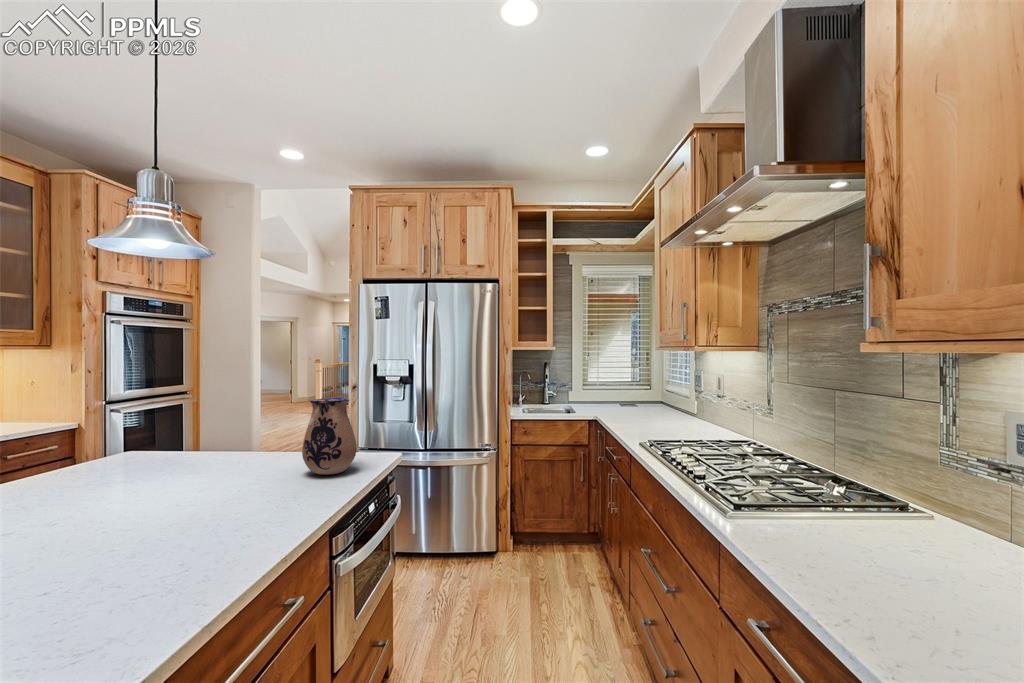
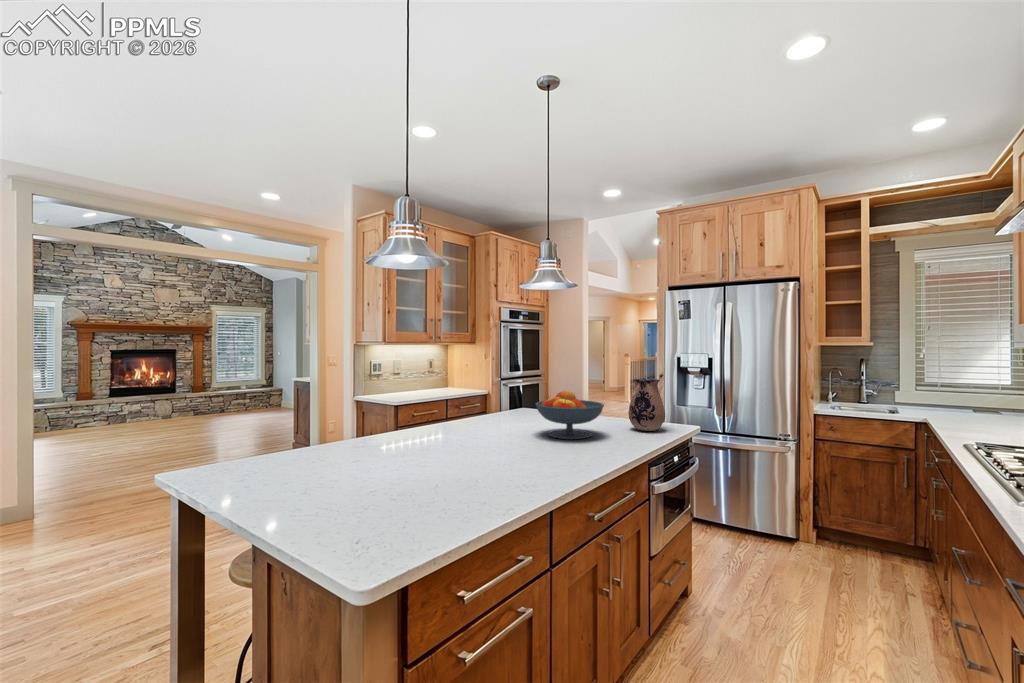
fruit bowl: none [115,427,258,519] -> present [536,391,604,439]

